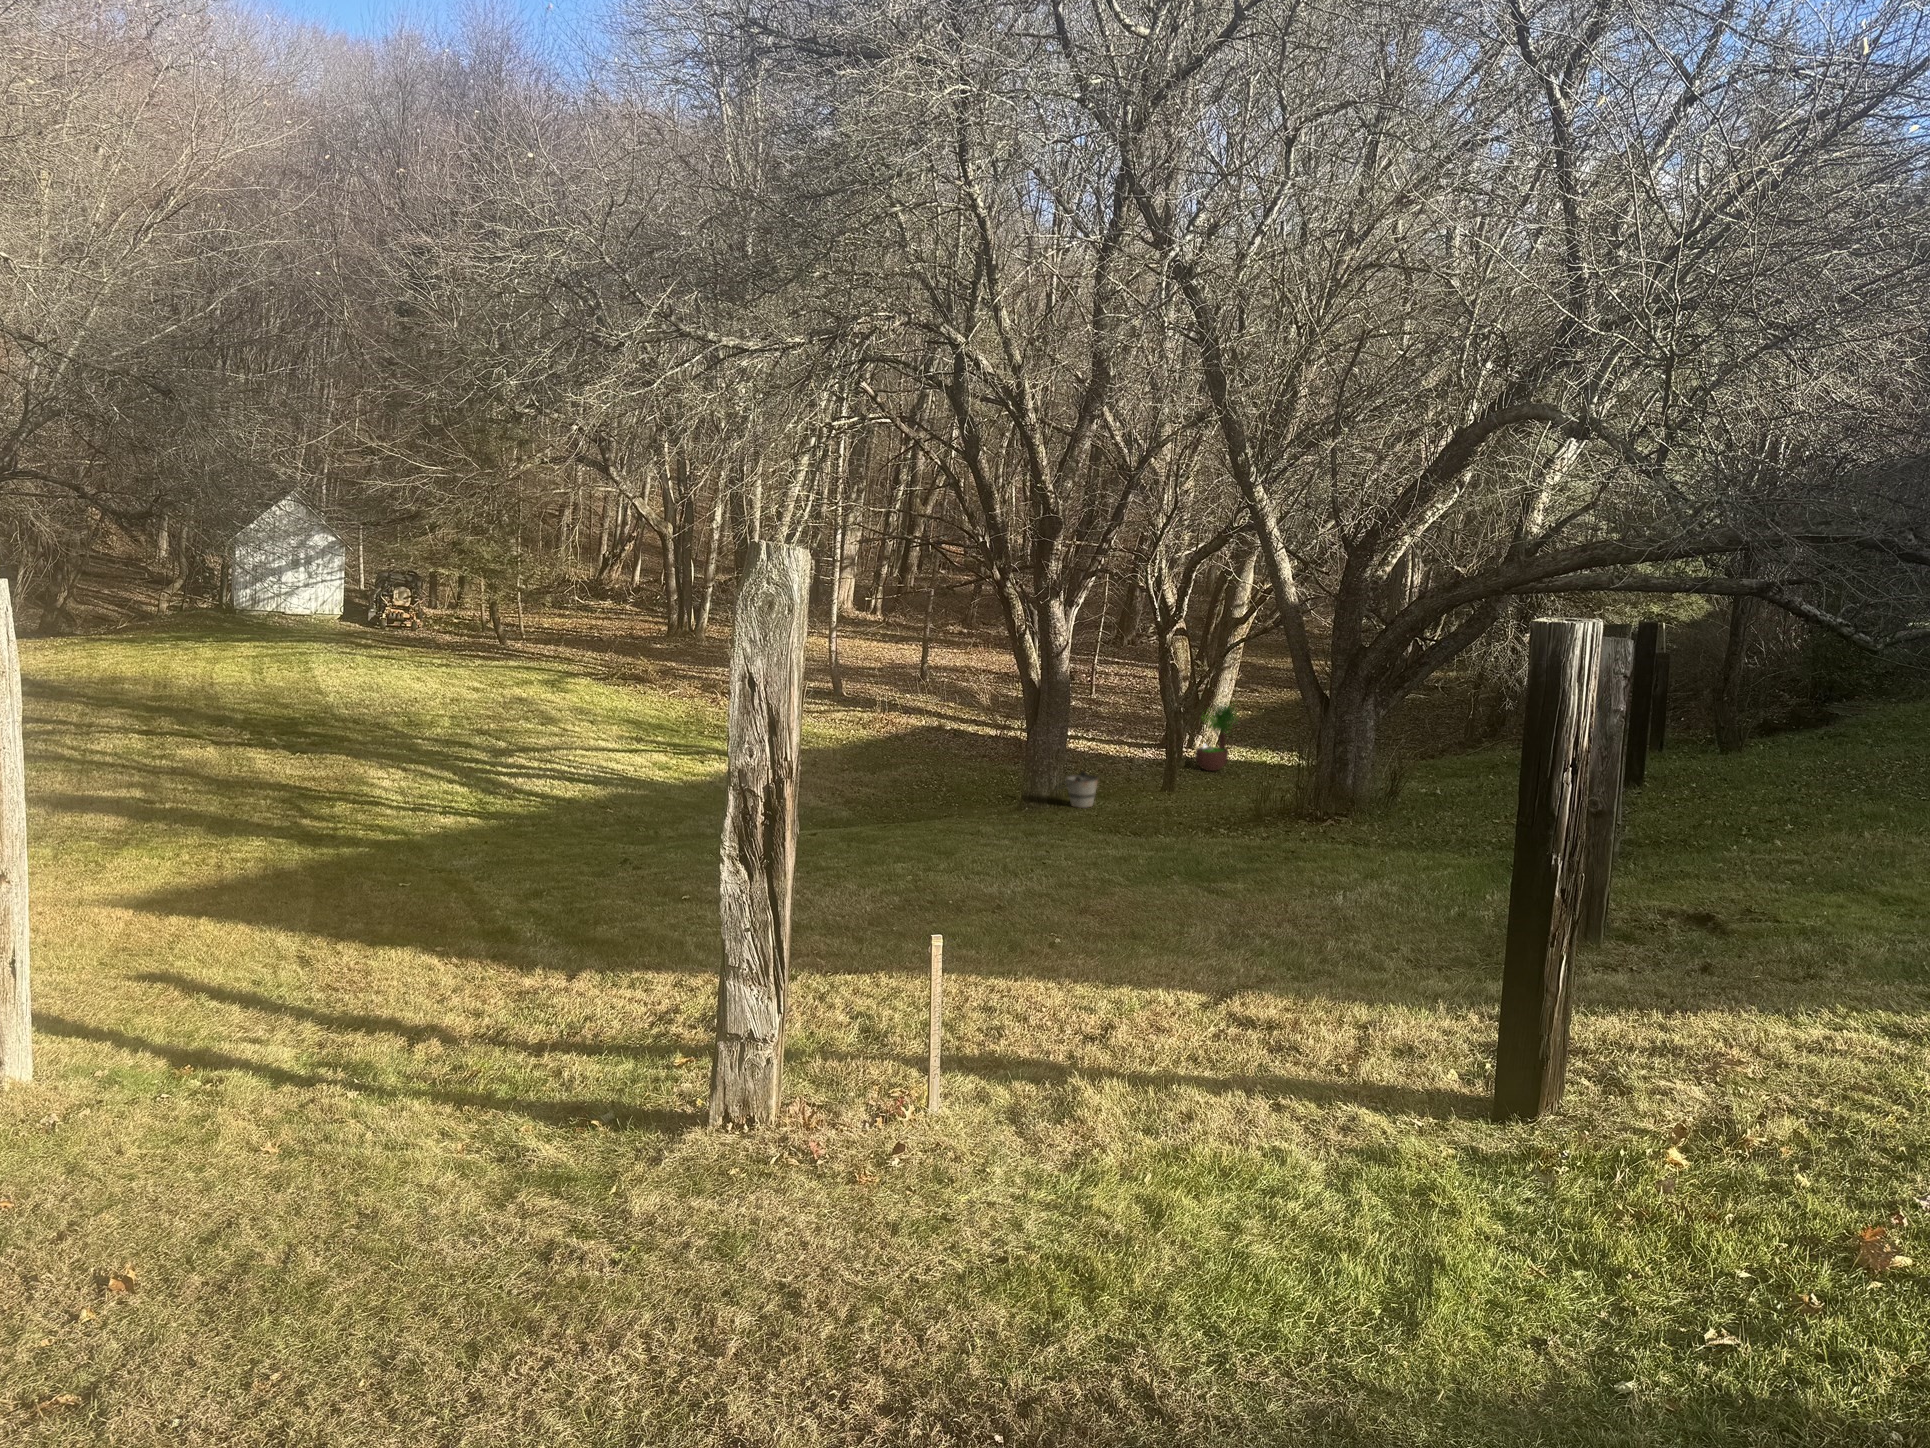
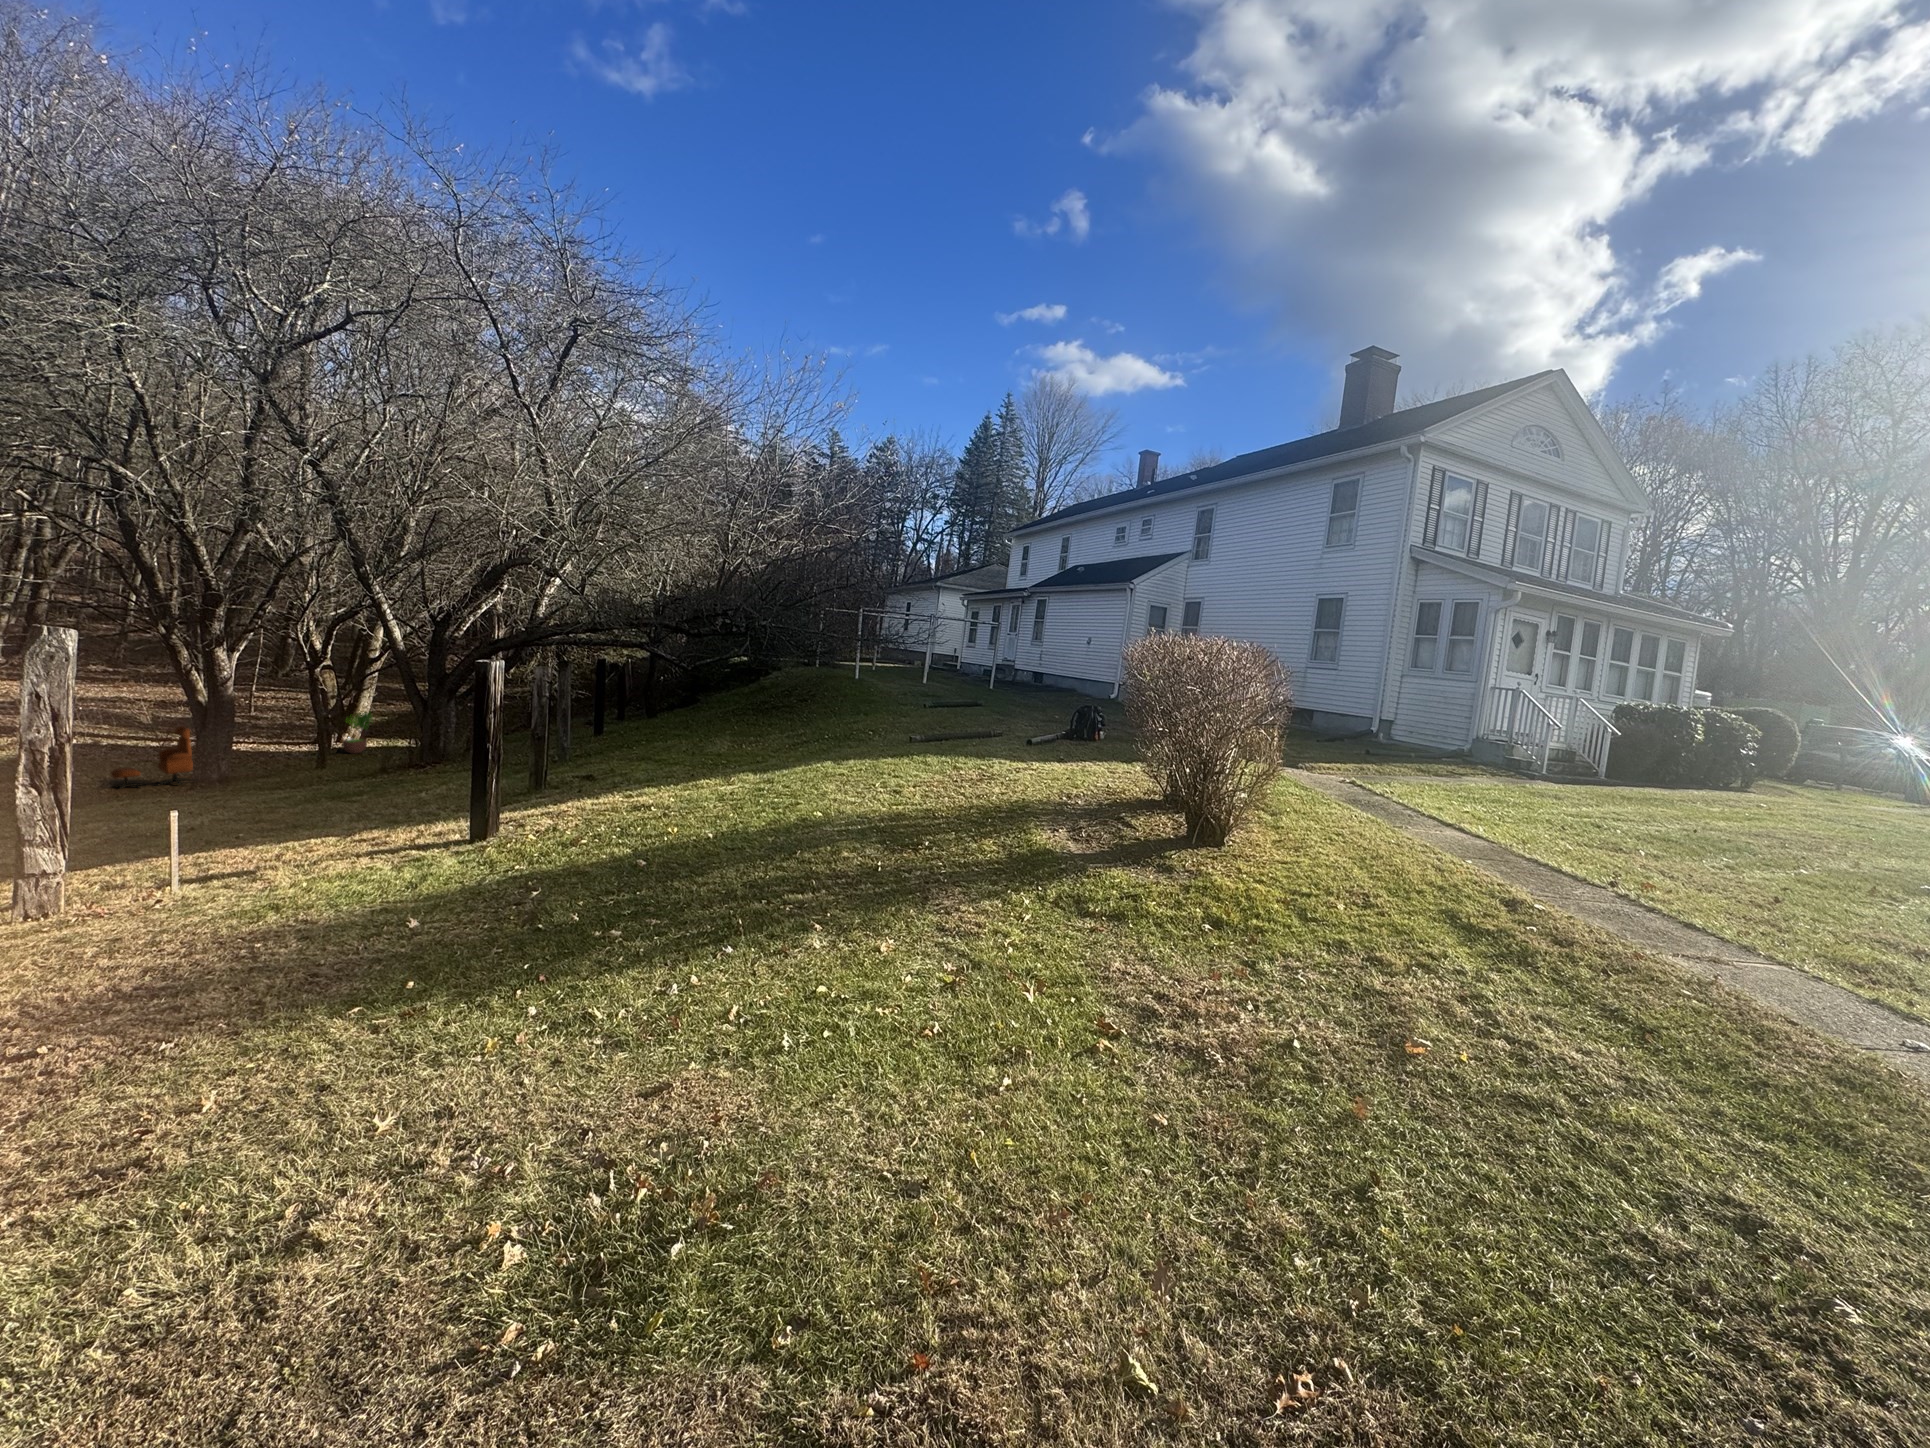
lounge chair: none [928,717,1025,806] -> present [111,726,198,789]
bucket: present [1057,771,1099,808] -> none [226,758,264,781]

